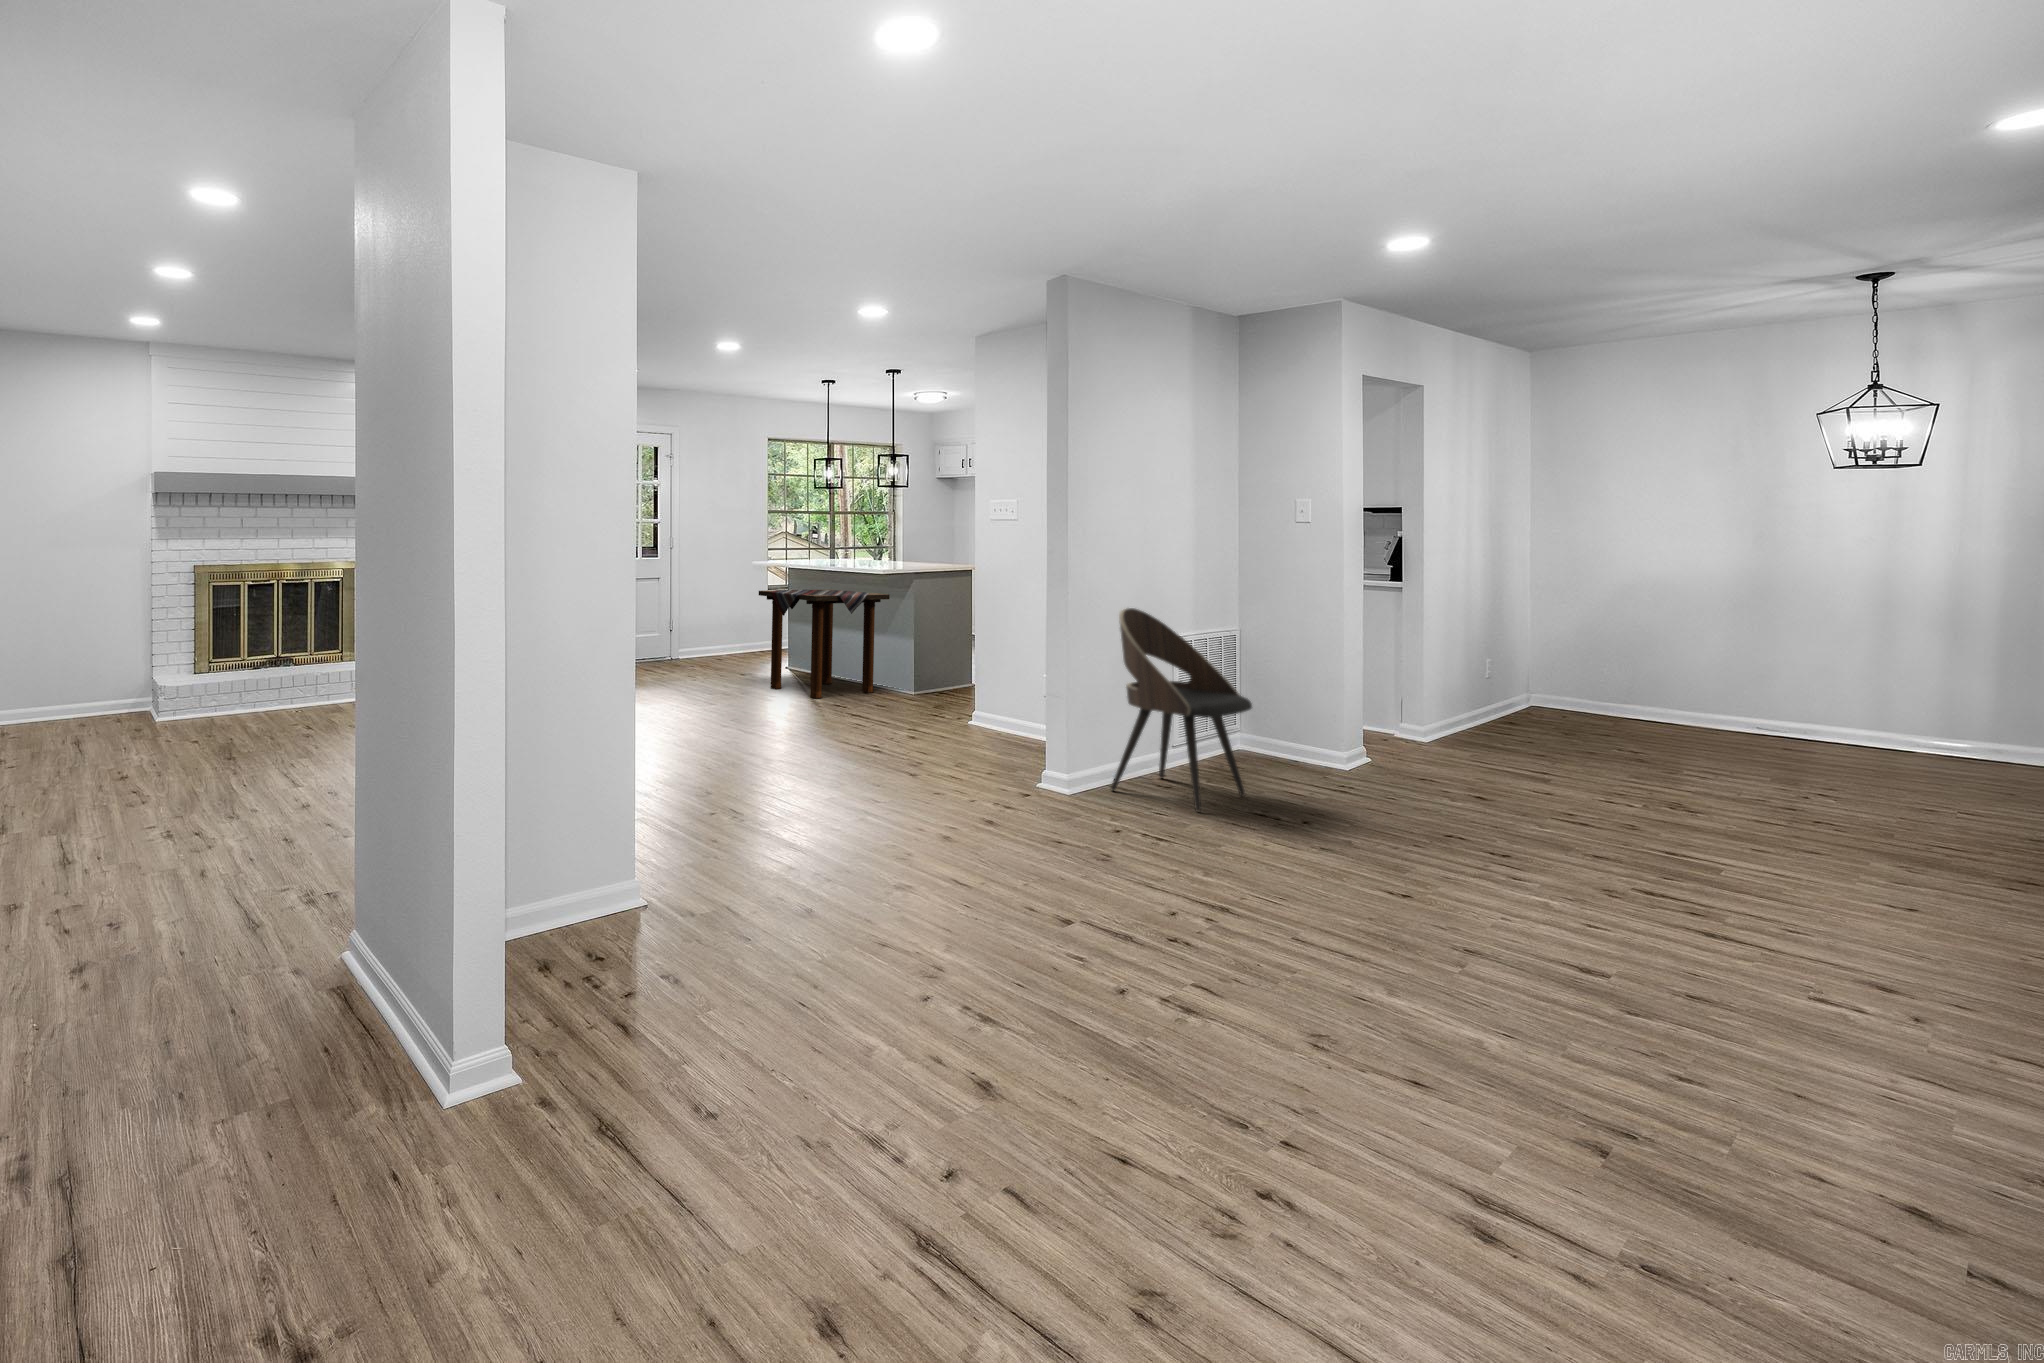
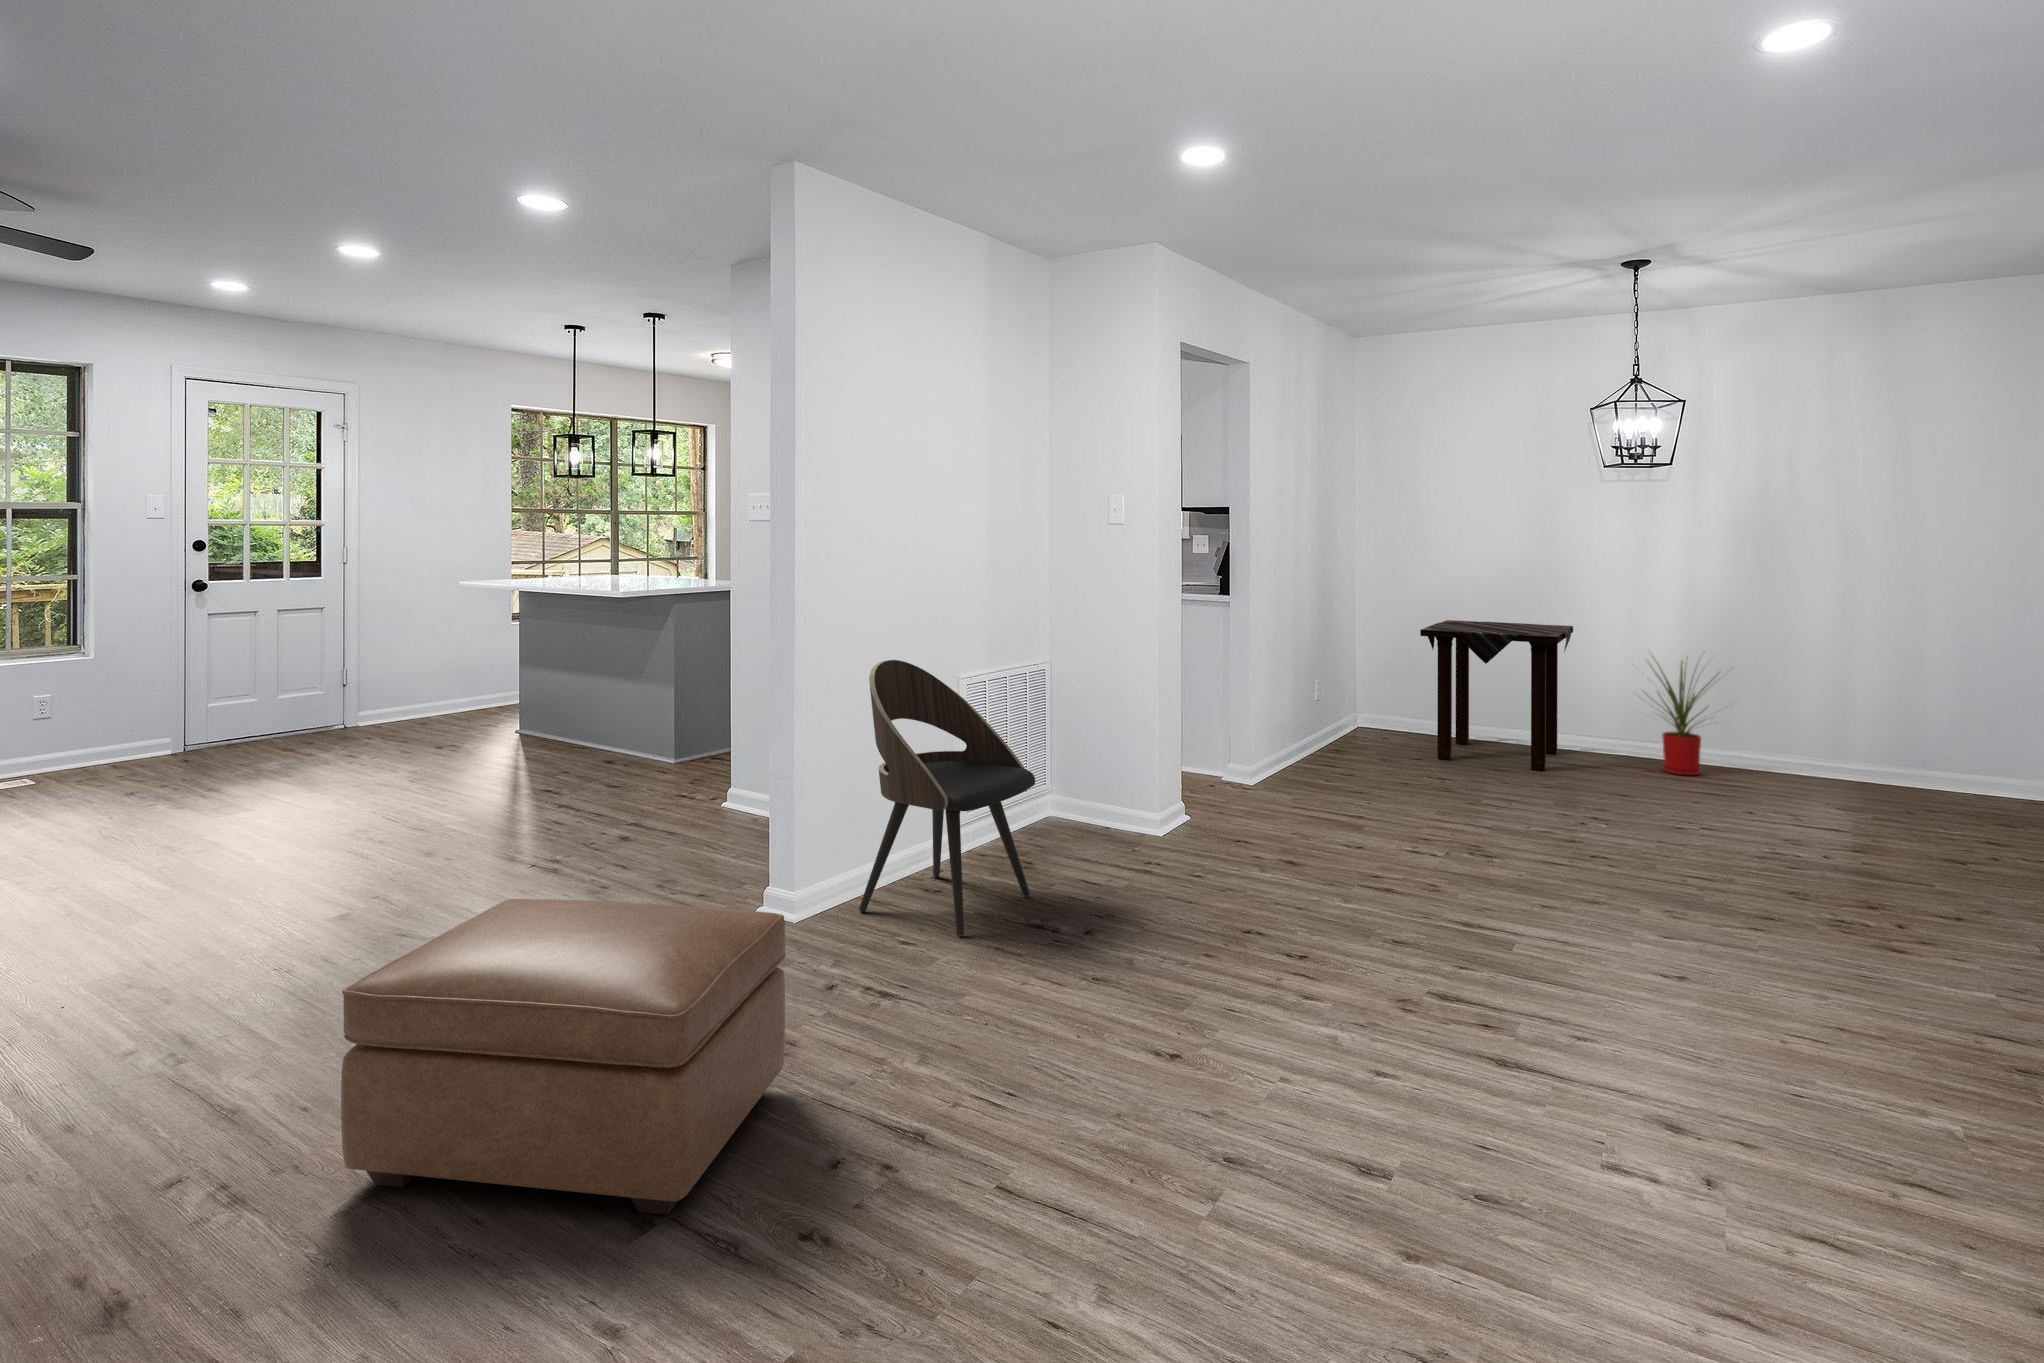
side table: present [759,589,890,699] -> present [1420,620,1573,771]
house plant: none [1864,653,2011,785] -> present [1653,651,1718,775]
ottoman: none [861,729,1111,913] -> present [341,899,786,1215]

